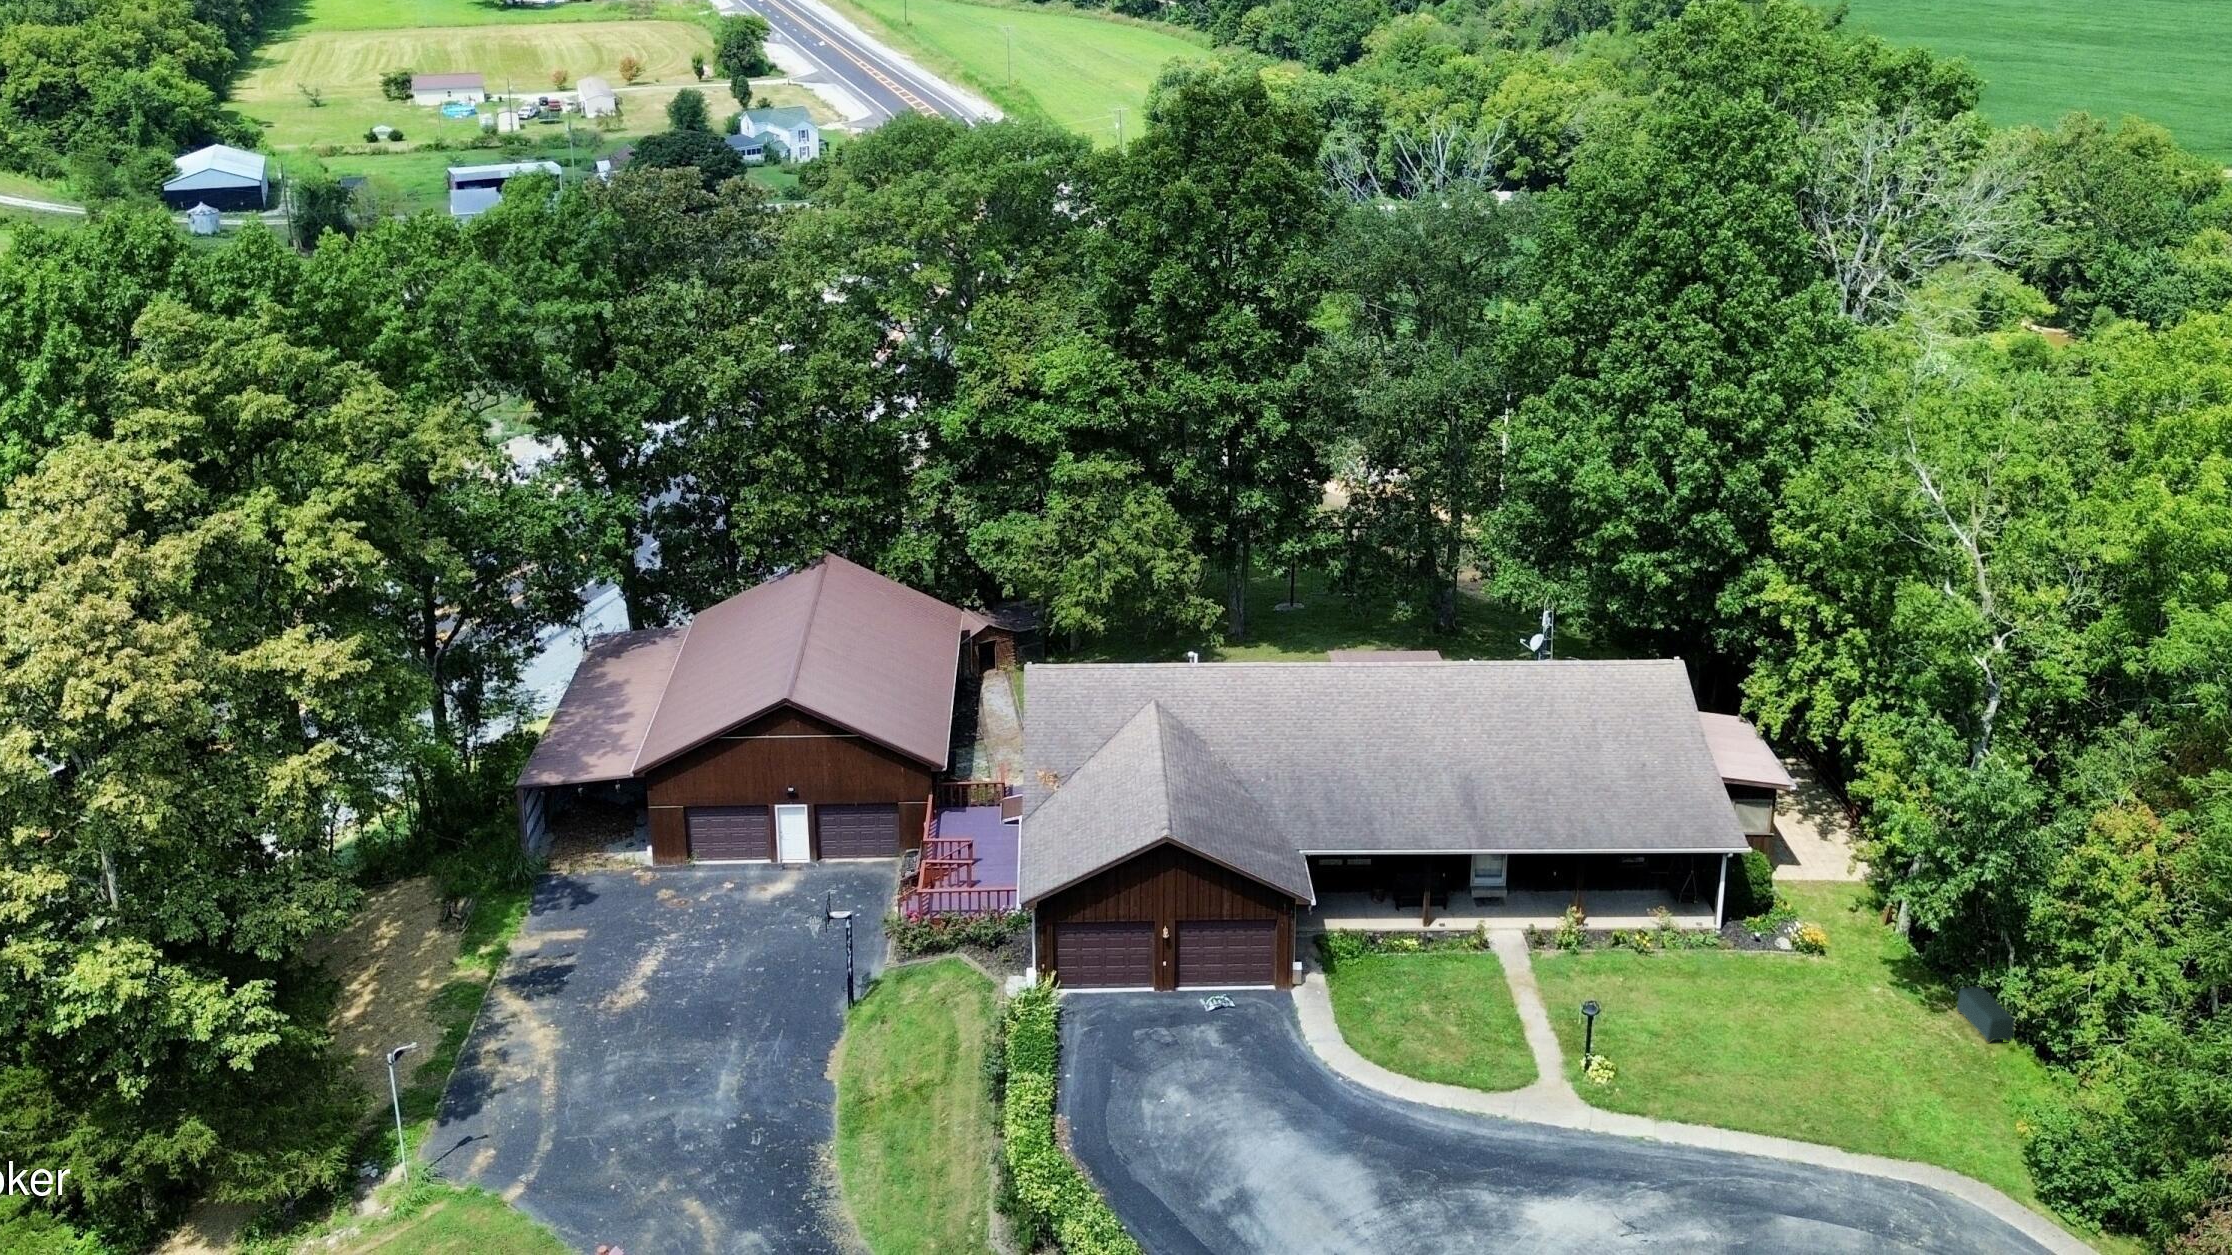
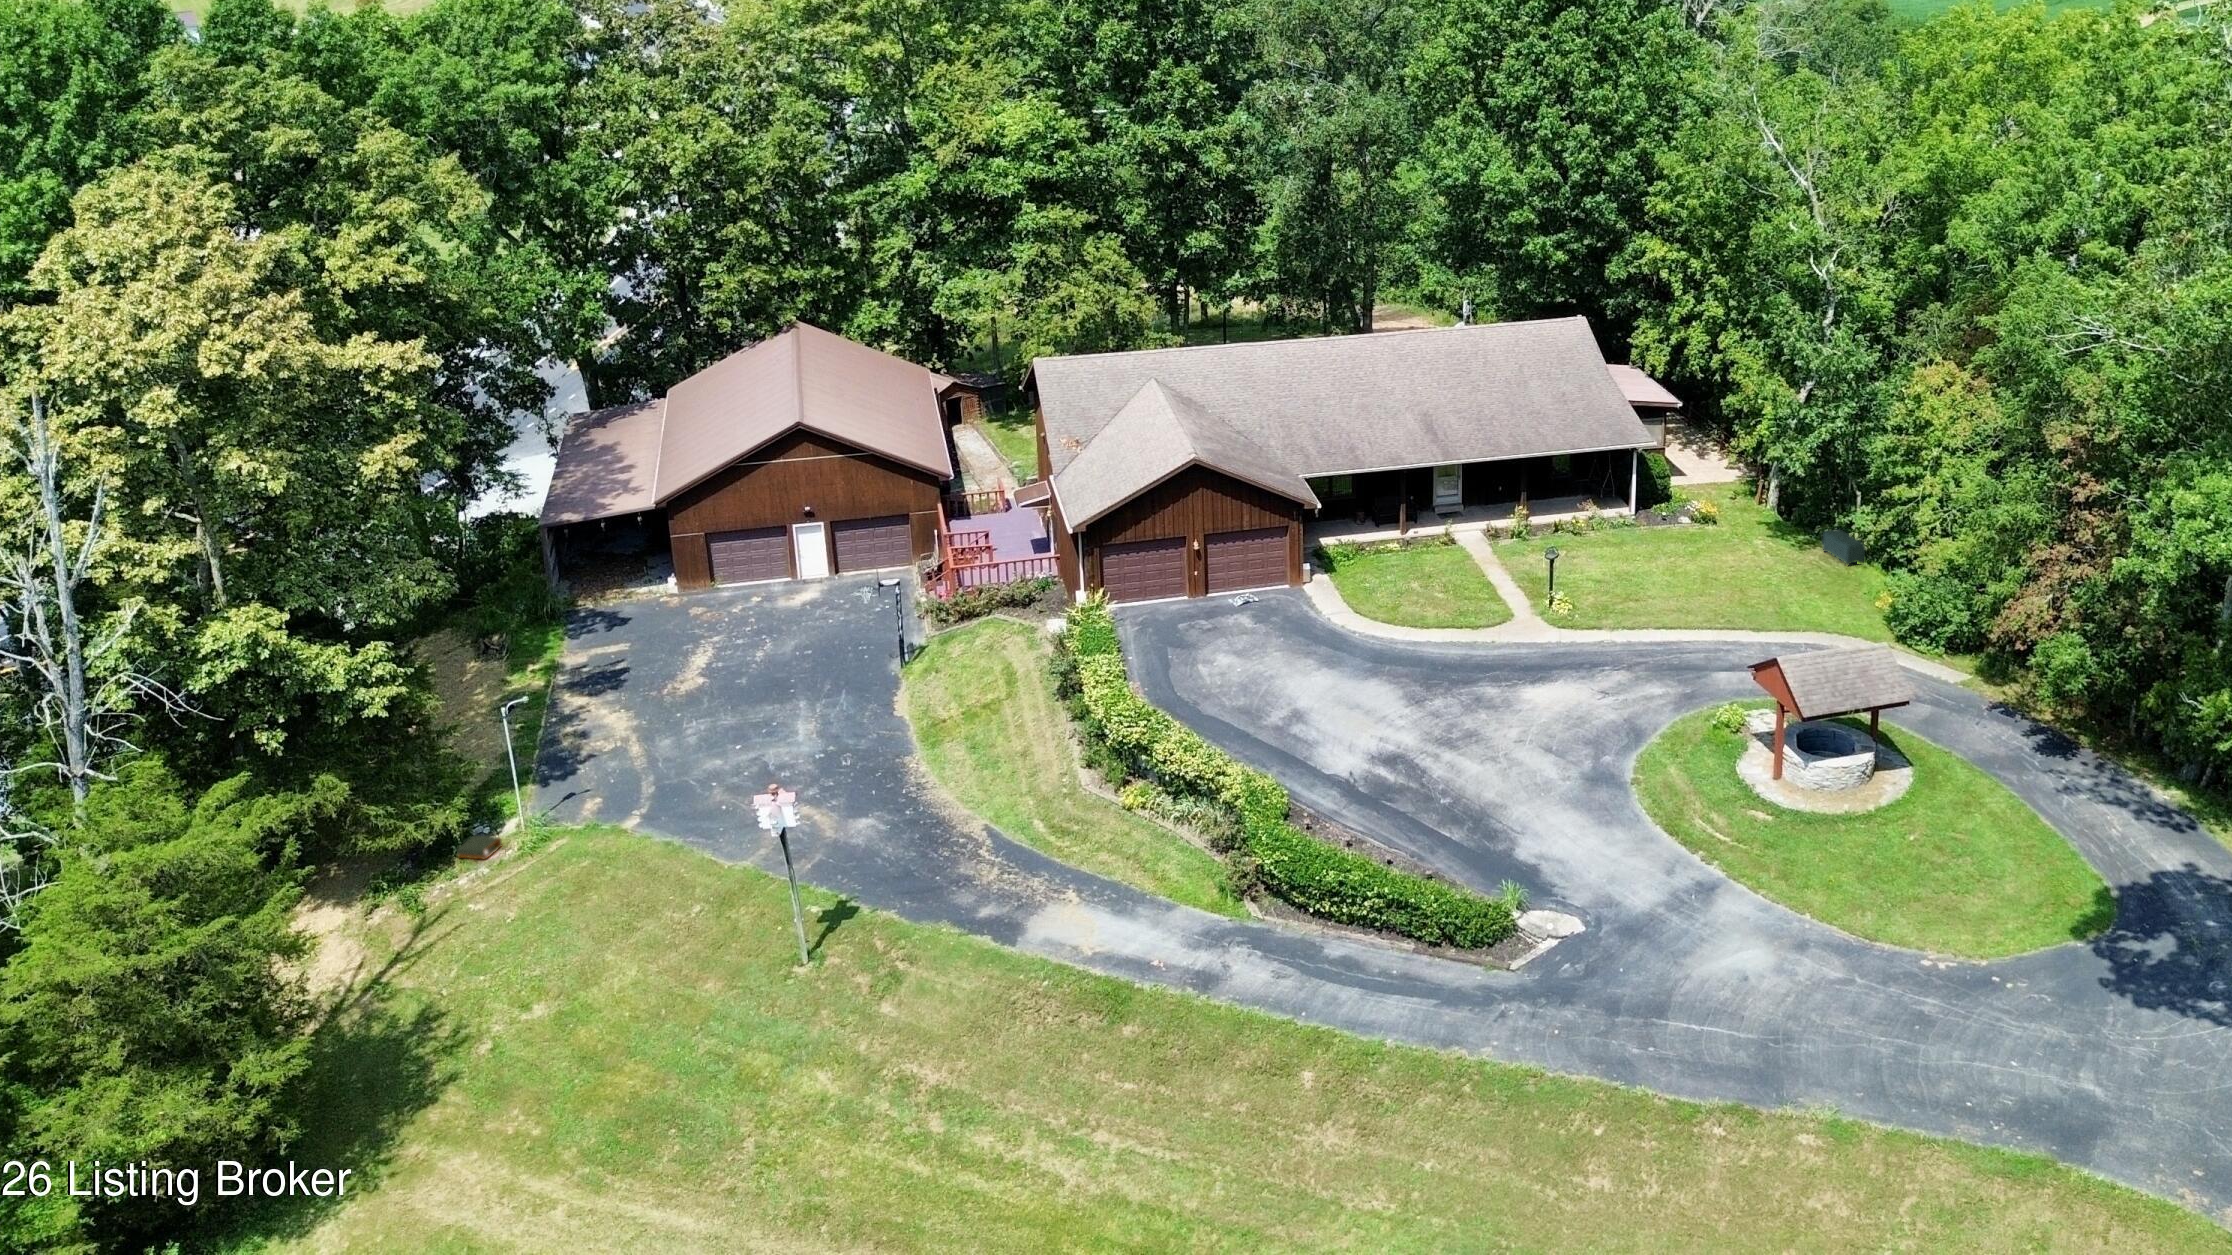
storage box: none [321,1190,370,1226] -> present [457,836,502,859]

